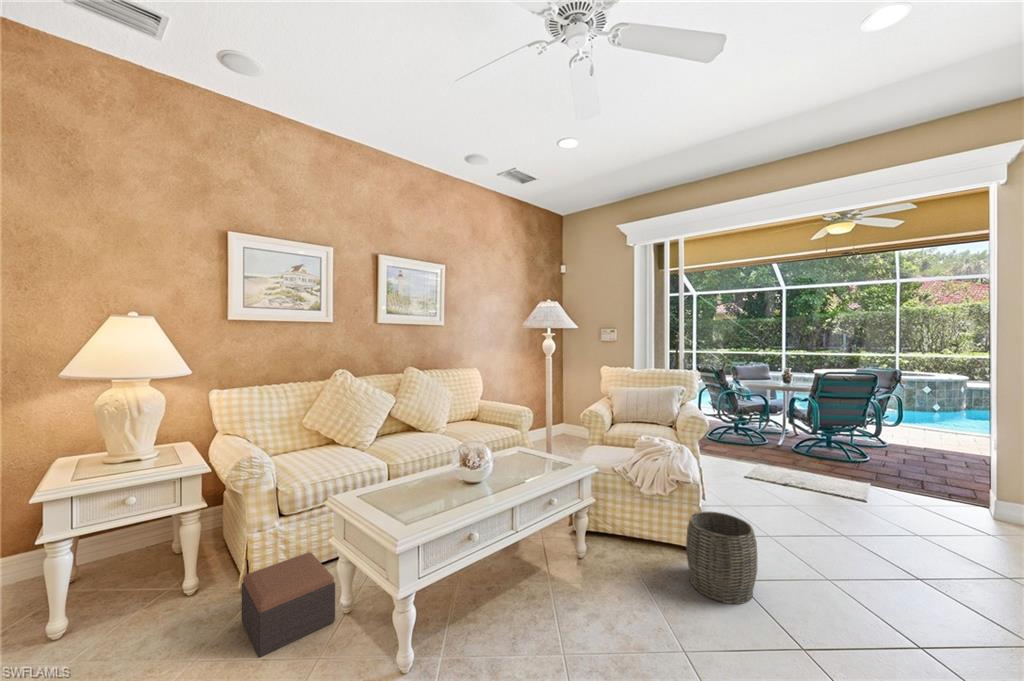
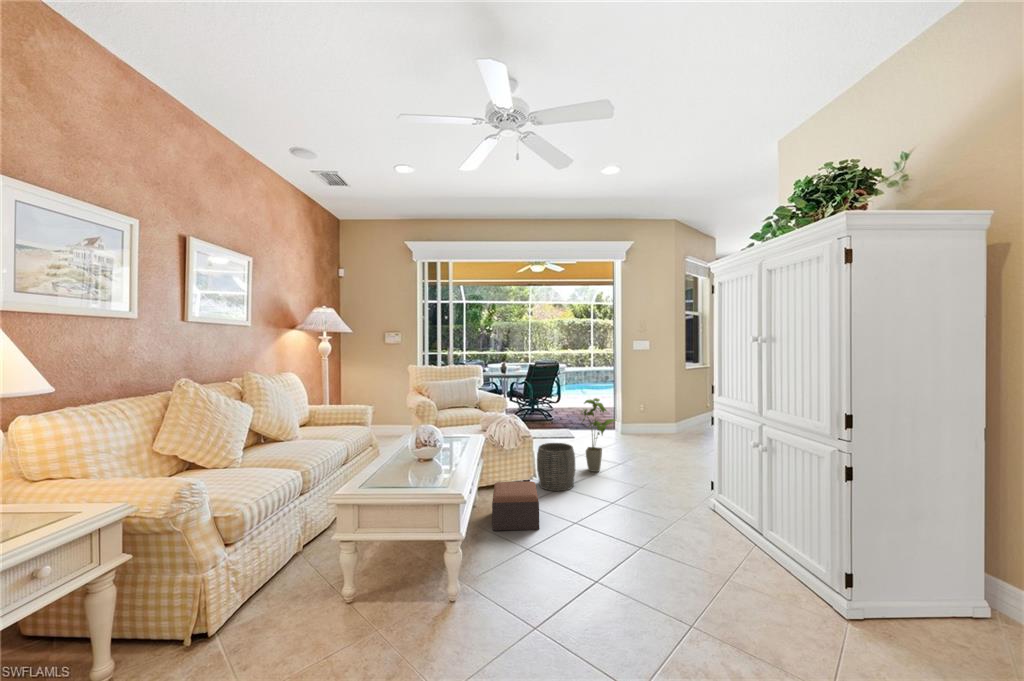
house plant: none [798,458,895,596] -> present [581,398,616,472]
footstool: present [242,553,335,658] -> present [492,481,539,531]

